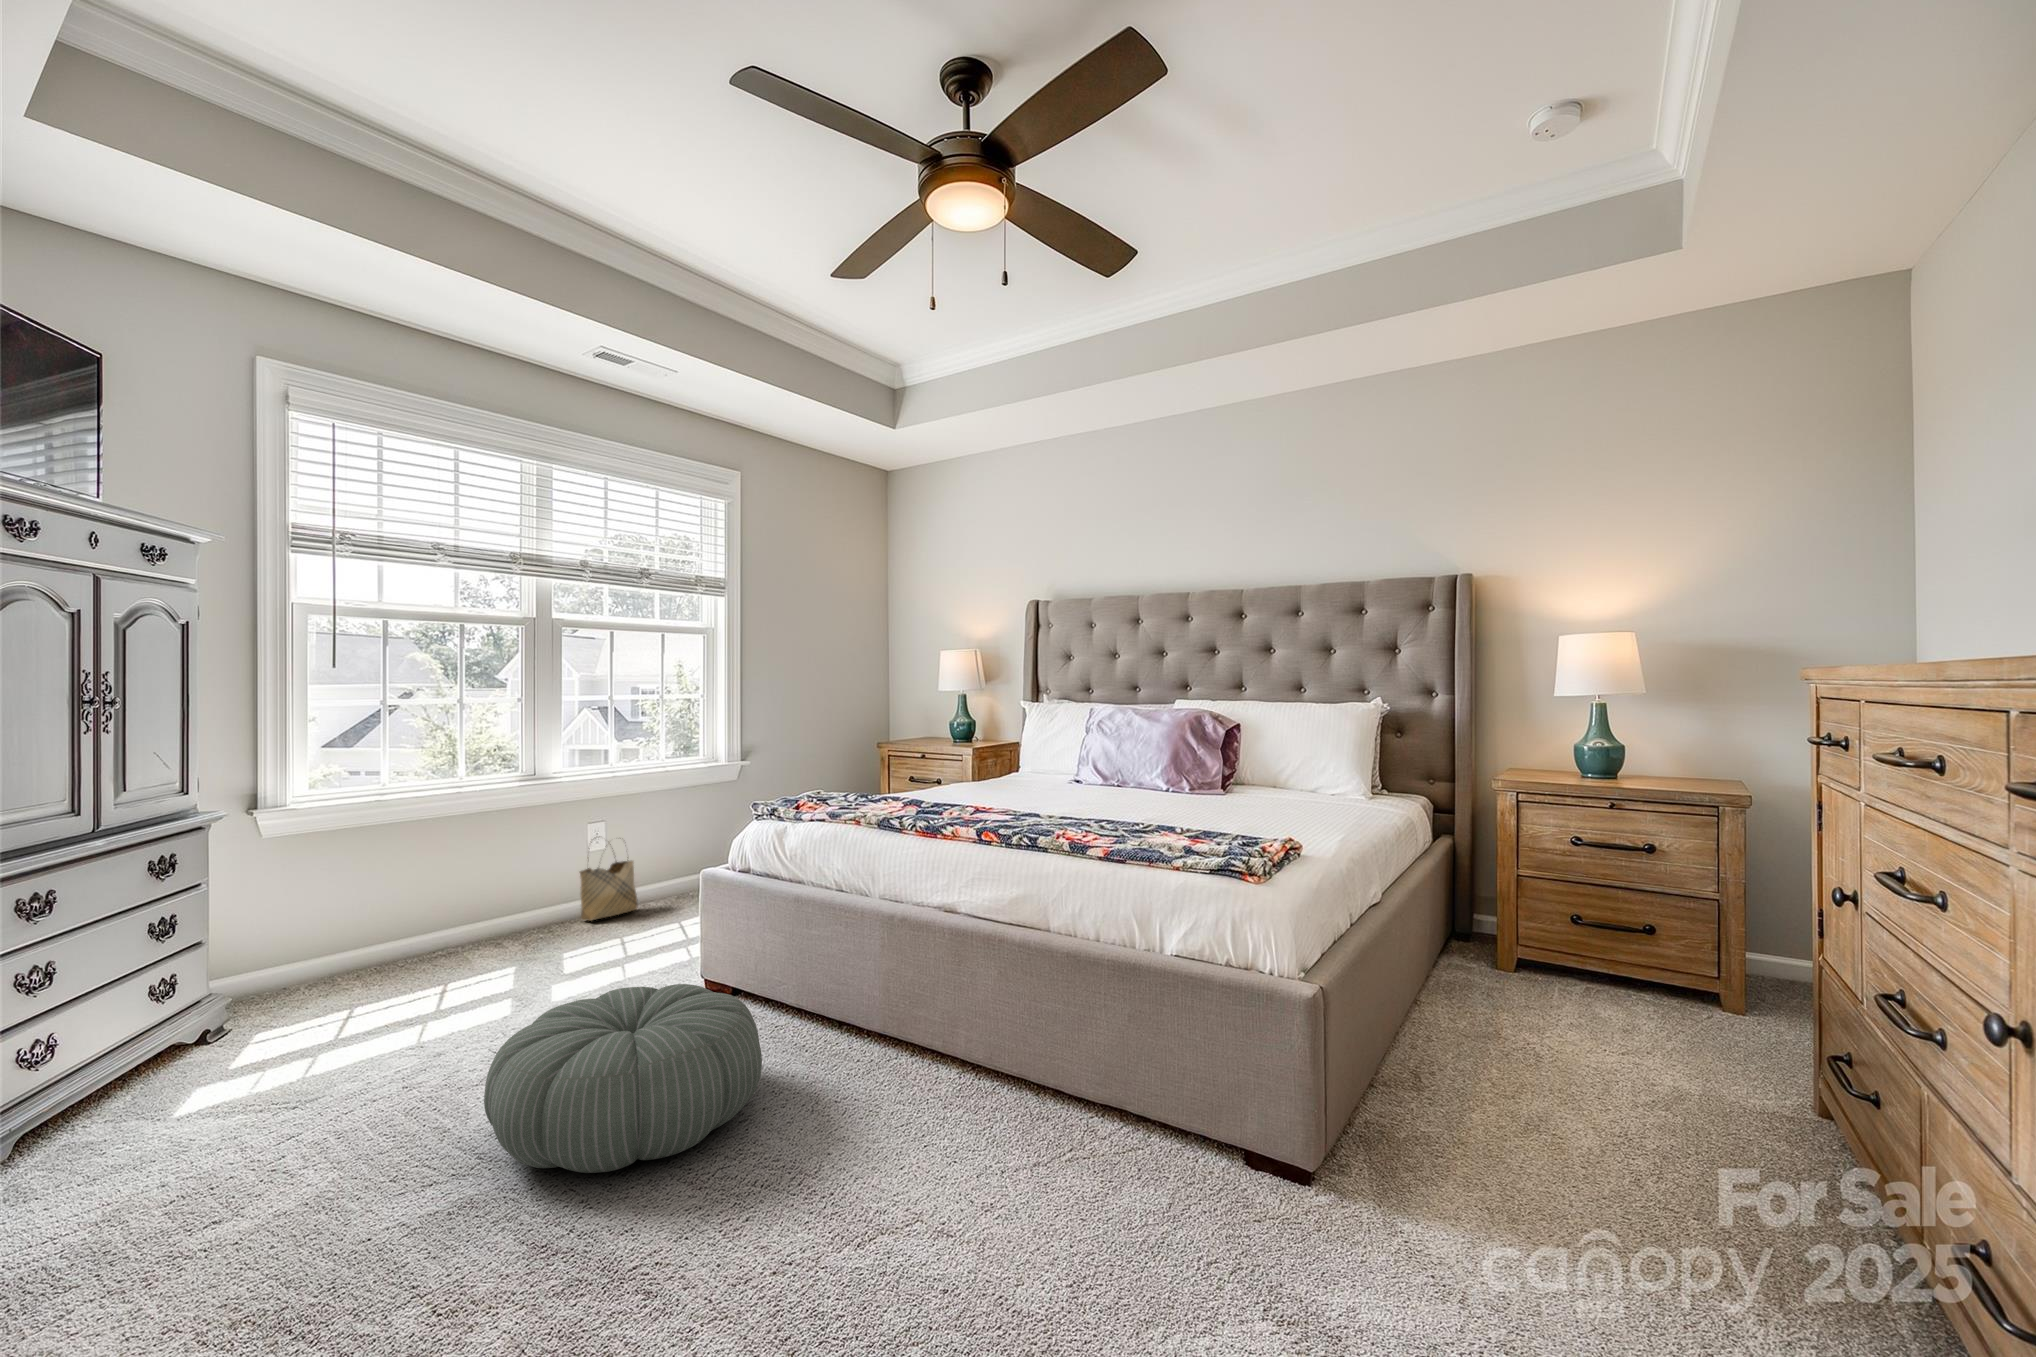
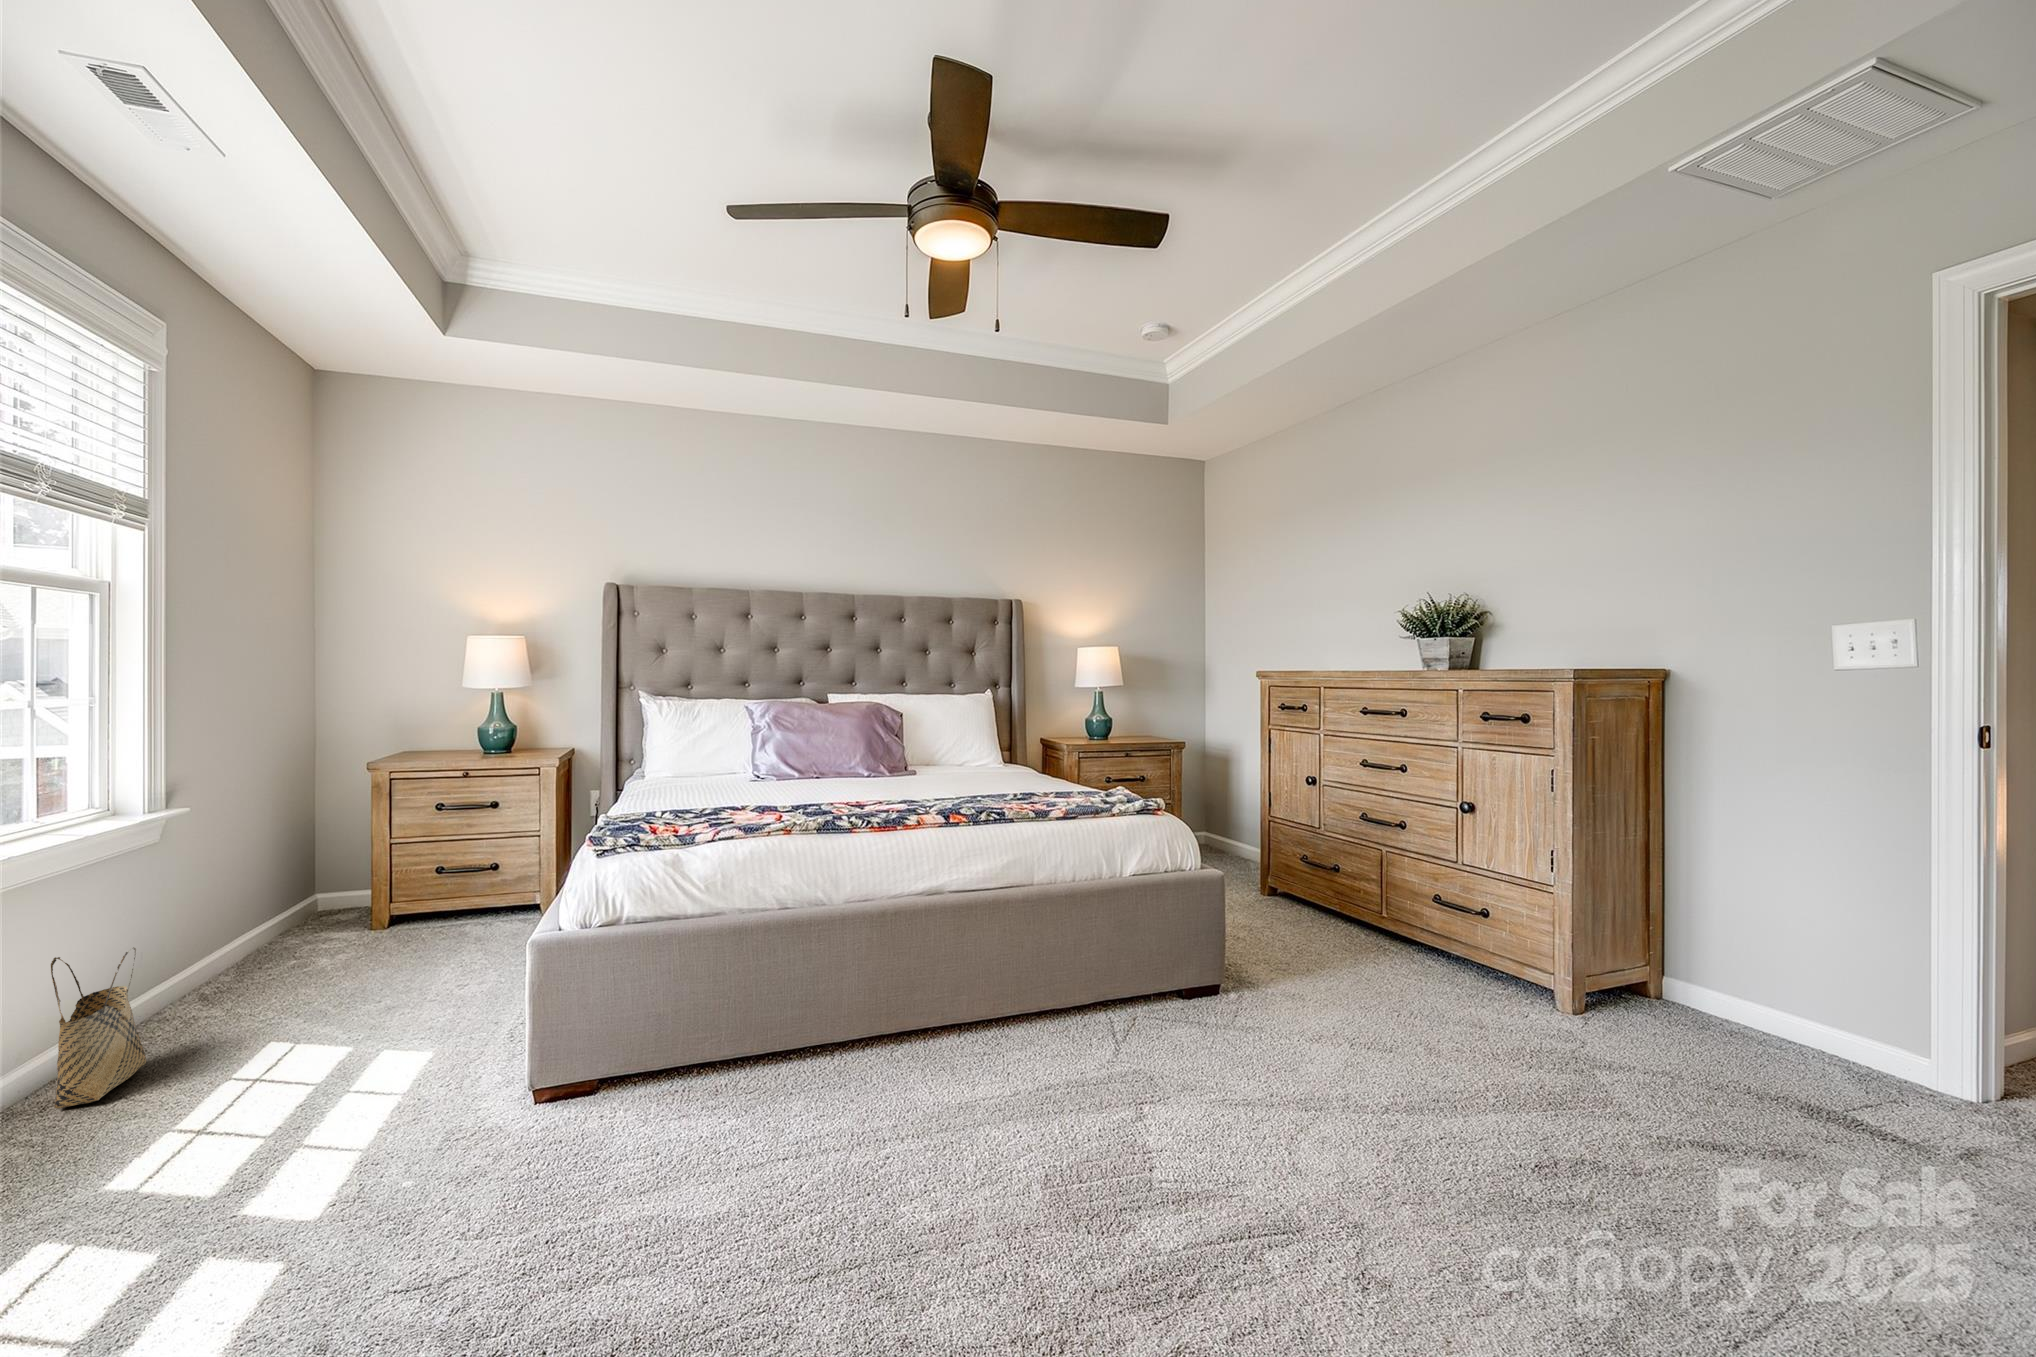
pouf: present [484,984,762,1173] -> none [696,1011,969,1217]

